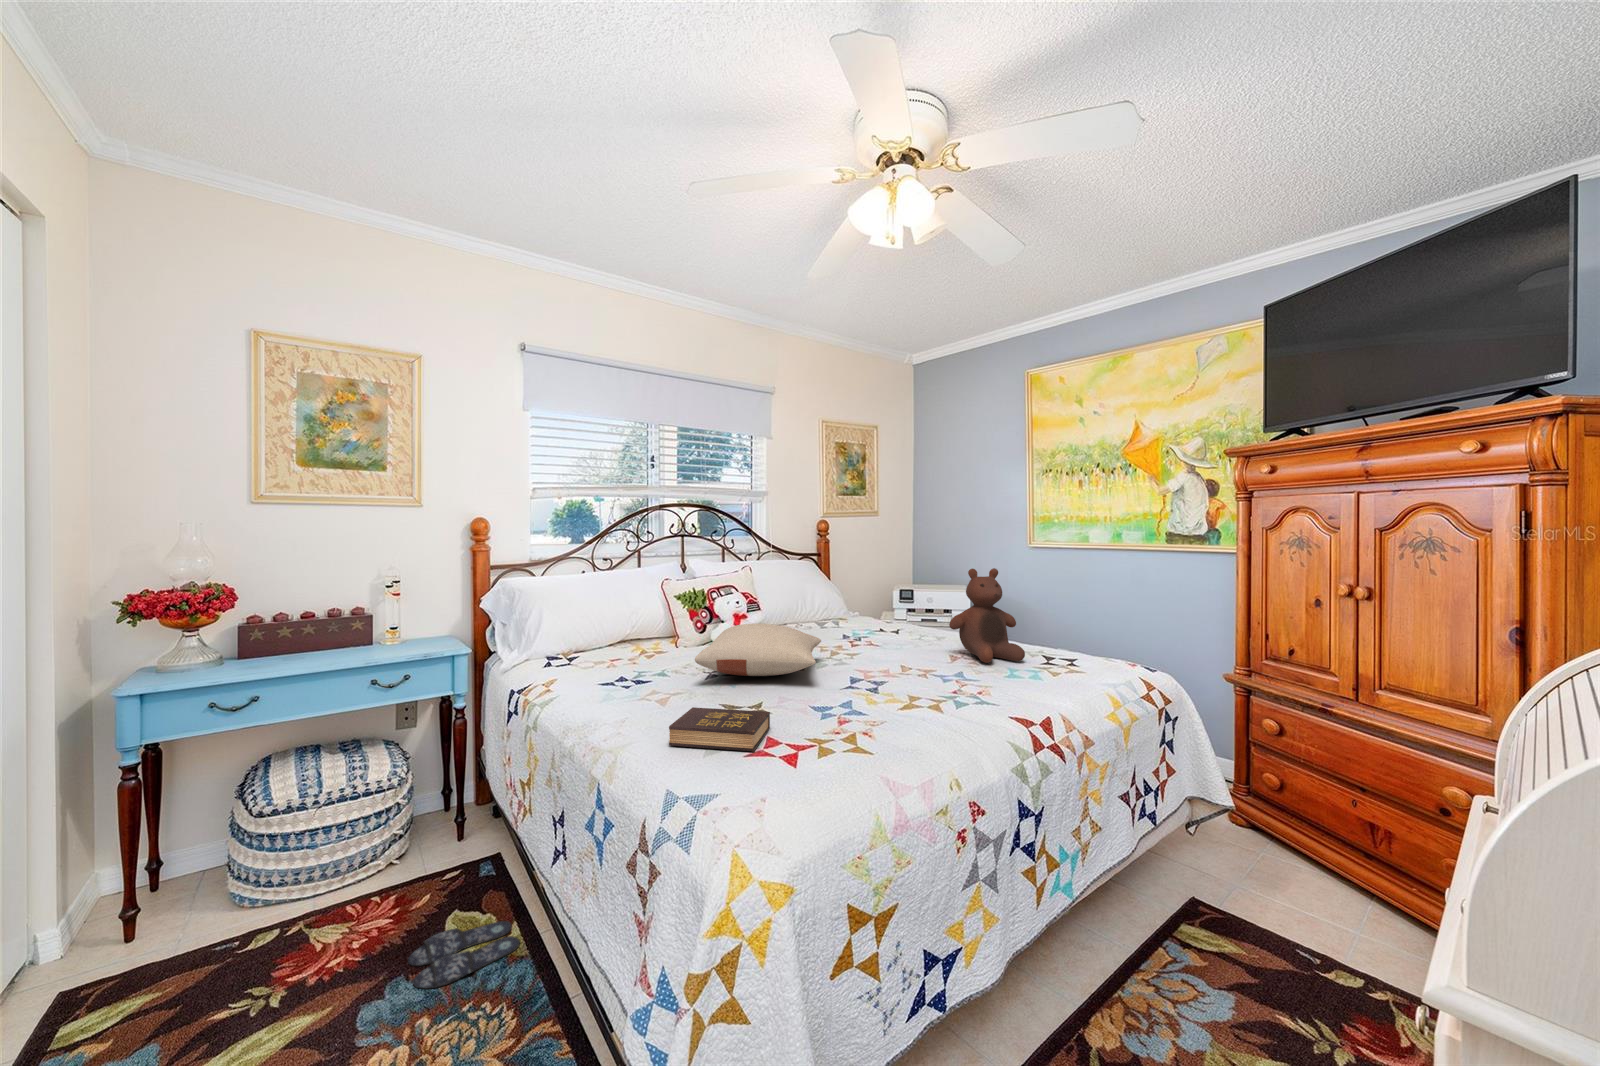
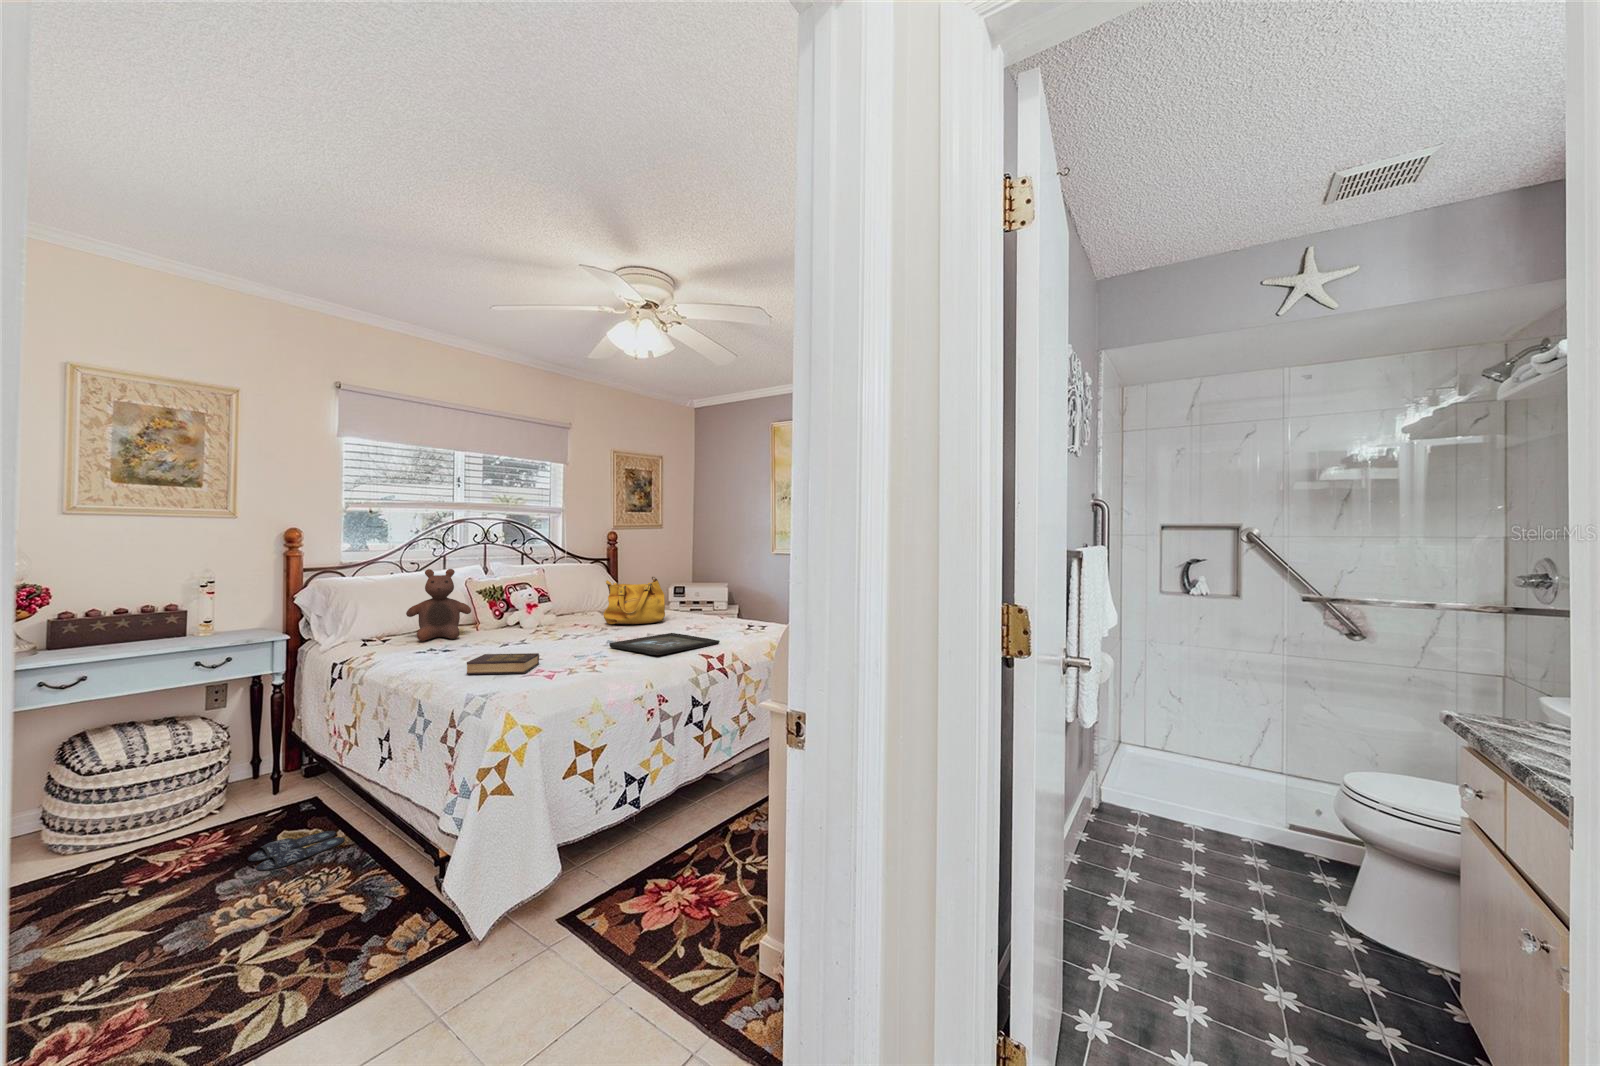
stuffed bear: present [949,568,1025,663] -> present [406,569,471,641]
handbag: none [834,584,917,651] -> present [603,577,665,624]
pillow: present [695,624,821,676] -> none [488,605,590,640]
tray: none [863,673,1034,724] -> present [609,633,720,655]

